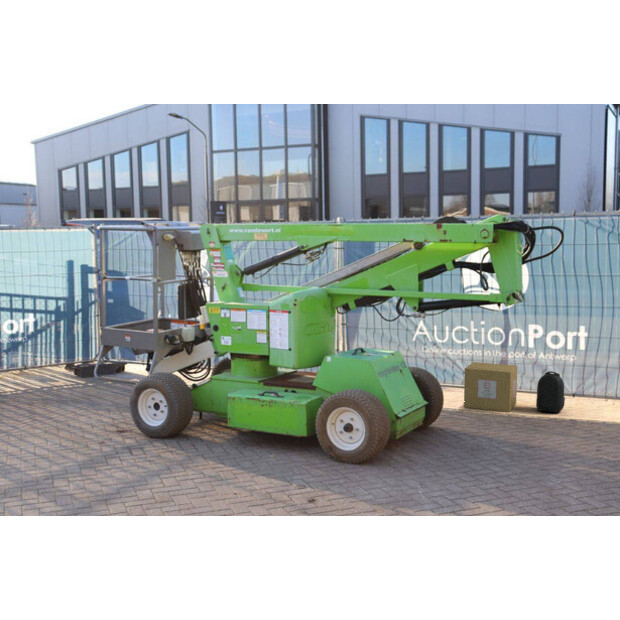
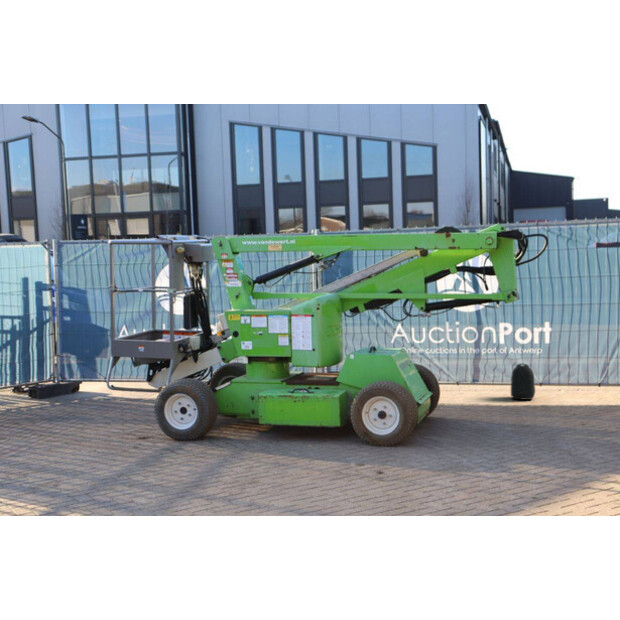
cardboard box: present [464,362,517,412] -> none [447,360,491,402]

